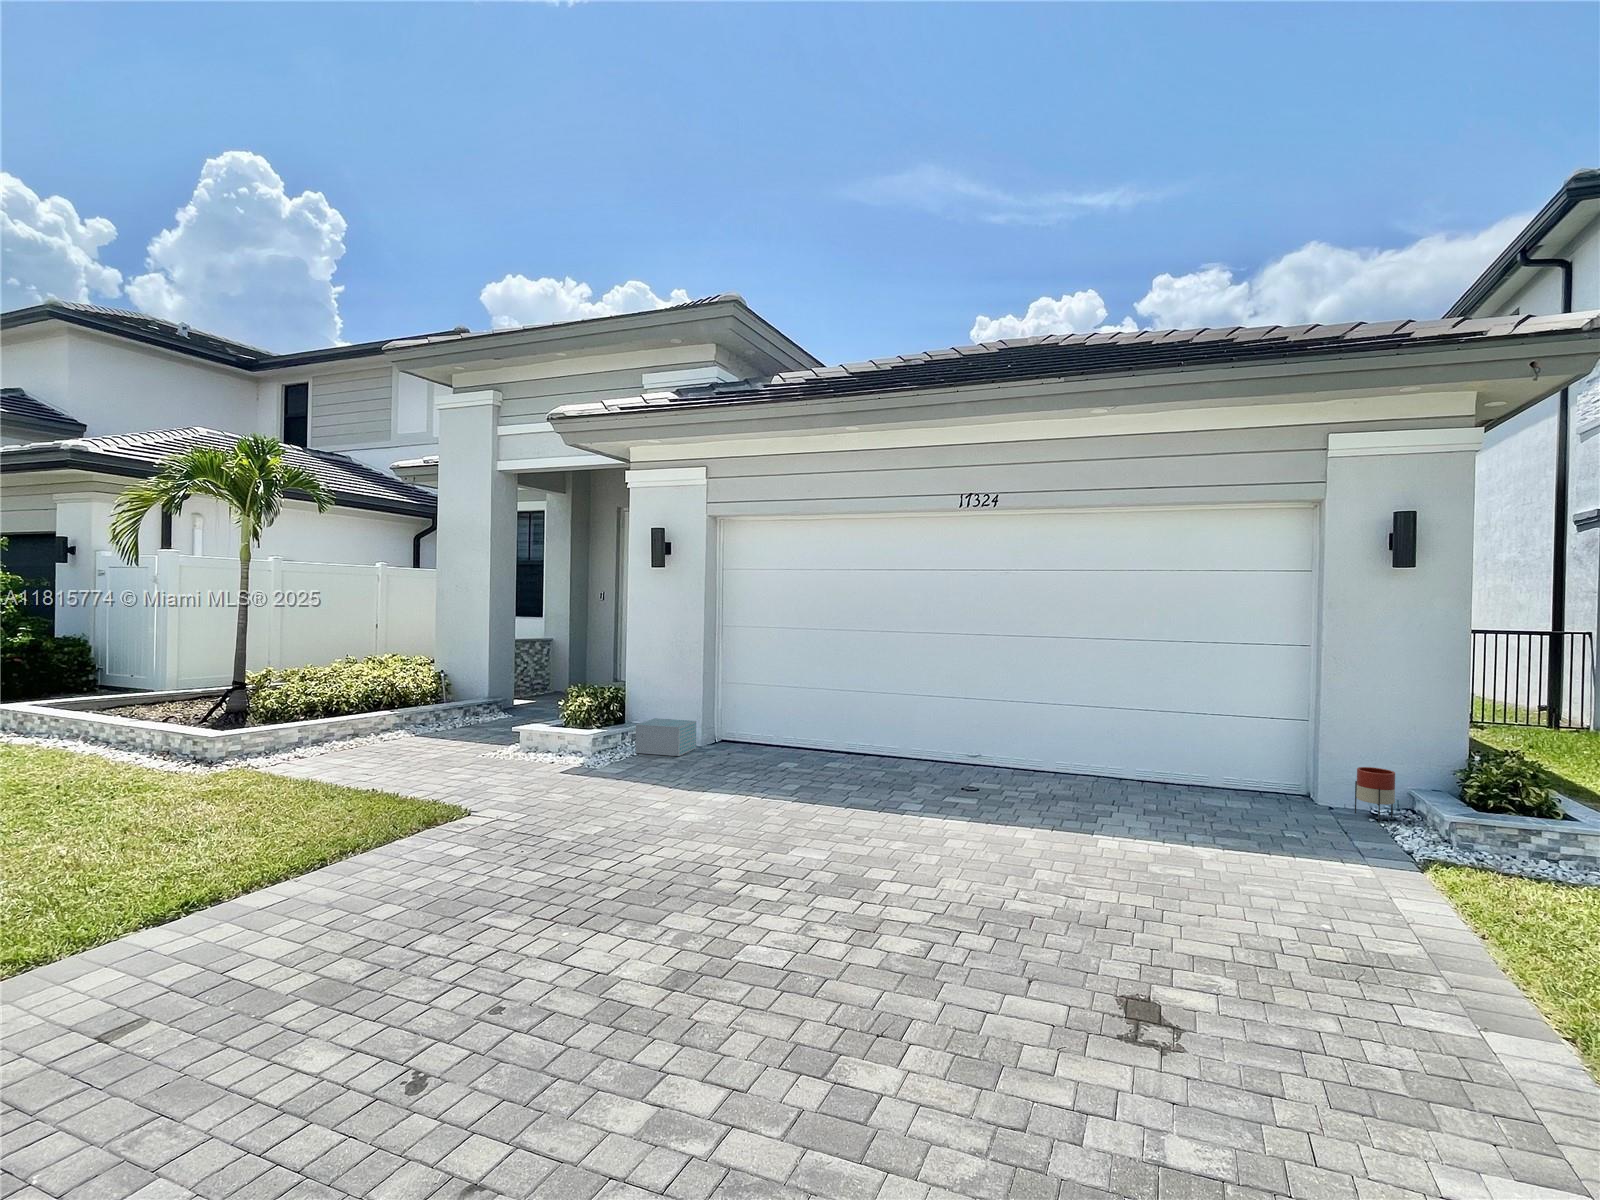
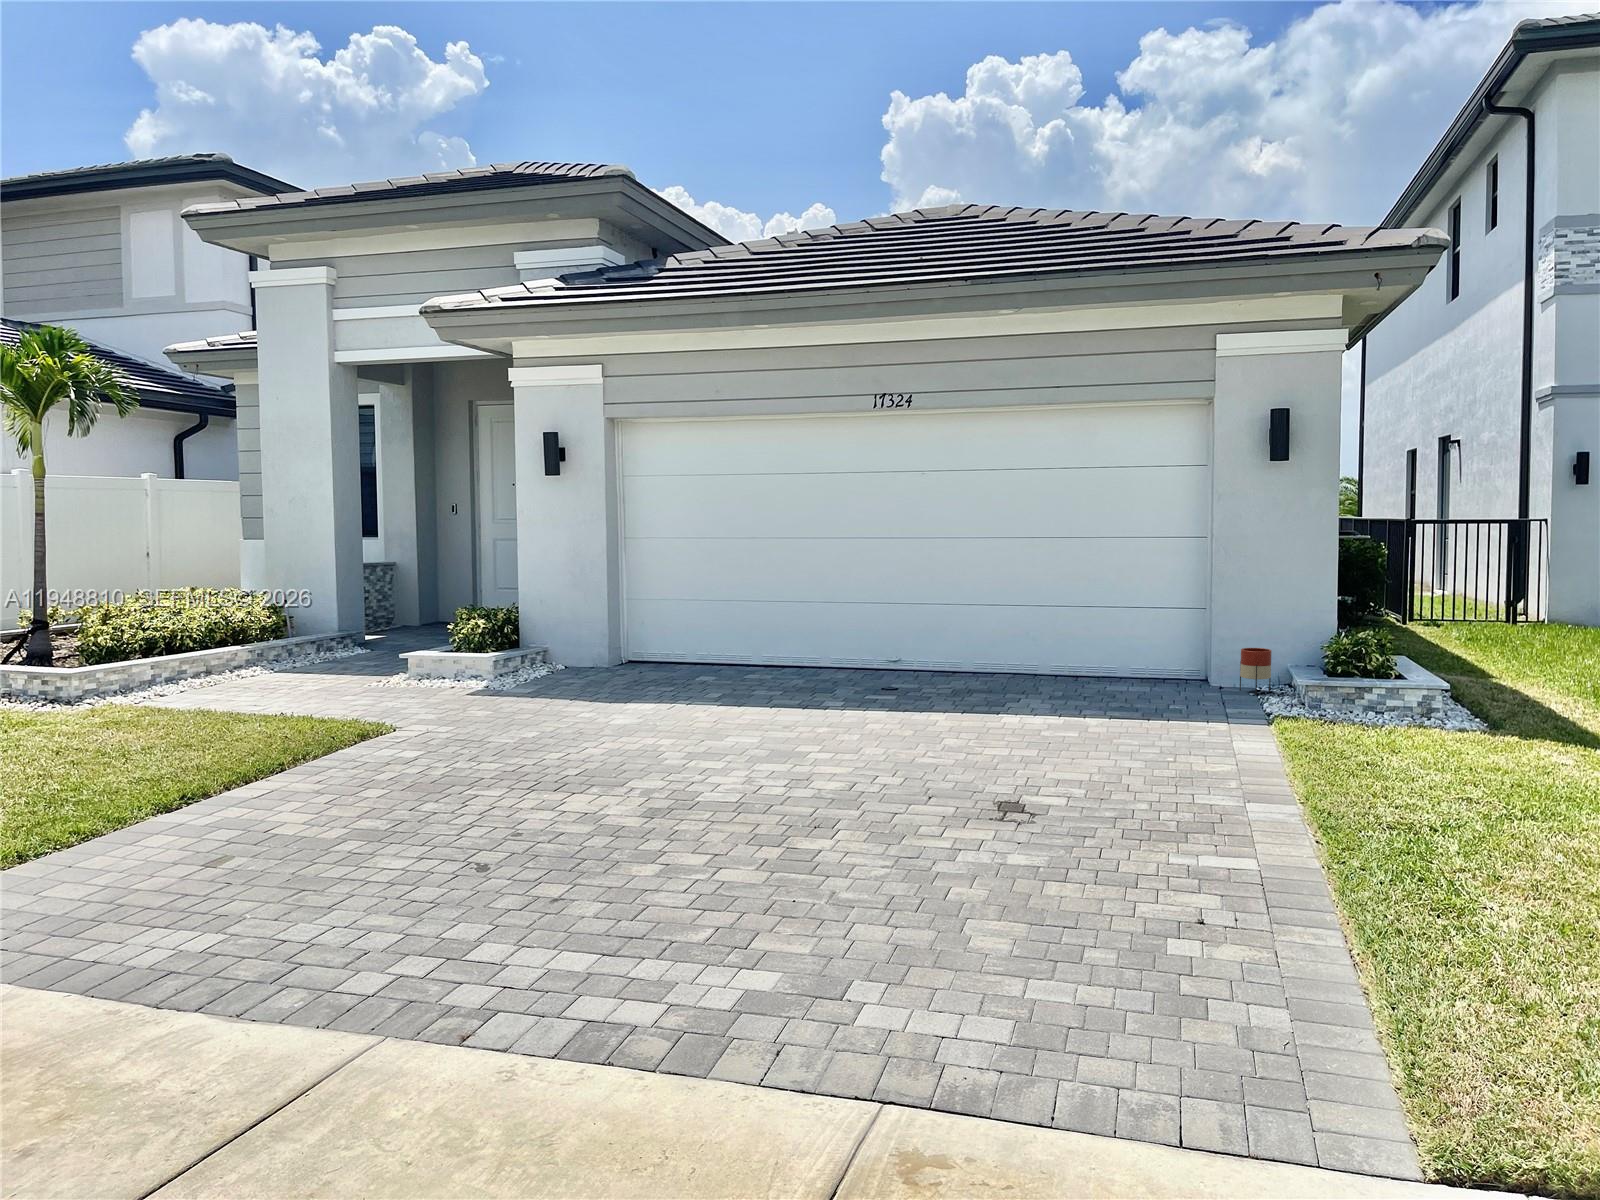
storage box: present [636,718,696,756] -> none [537,640,603,677]

